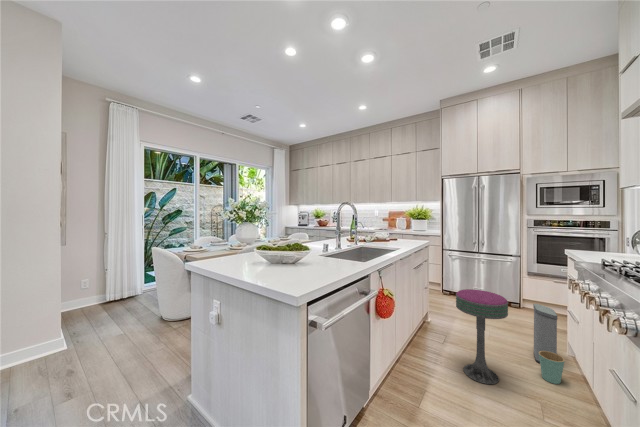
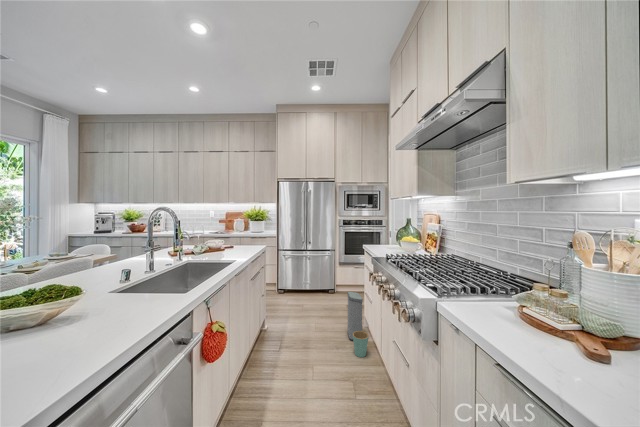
bar stool: present [456,289,508,384] -> none [292,291,334,383]

